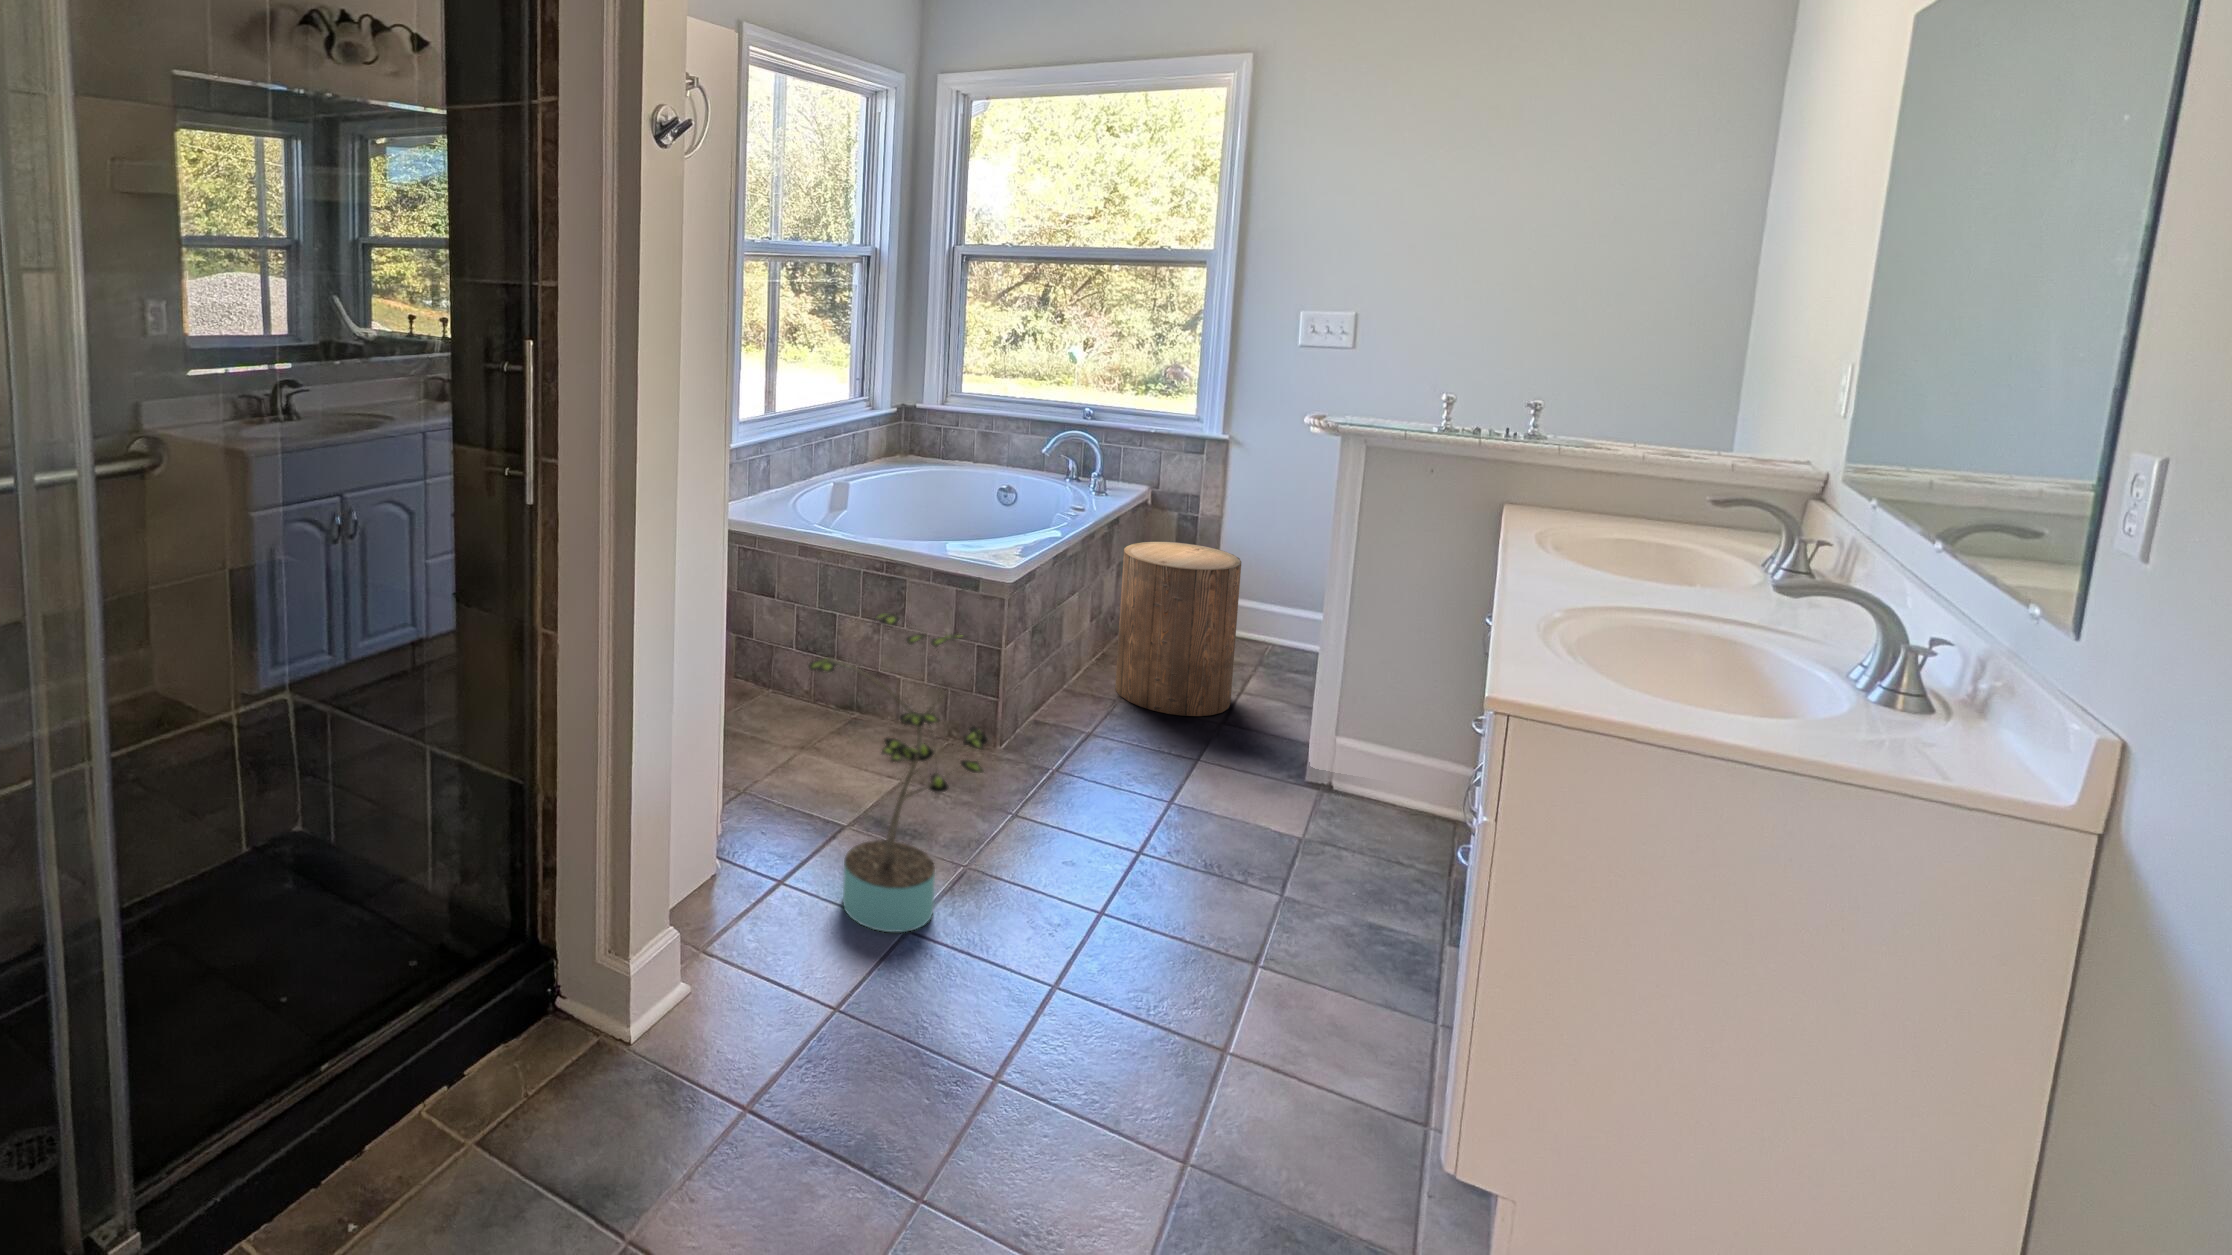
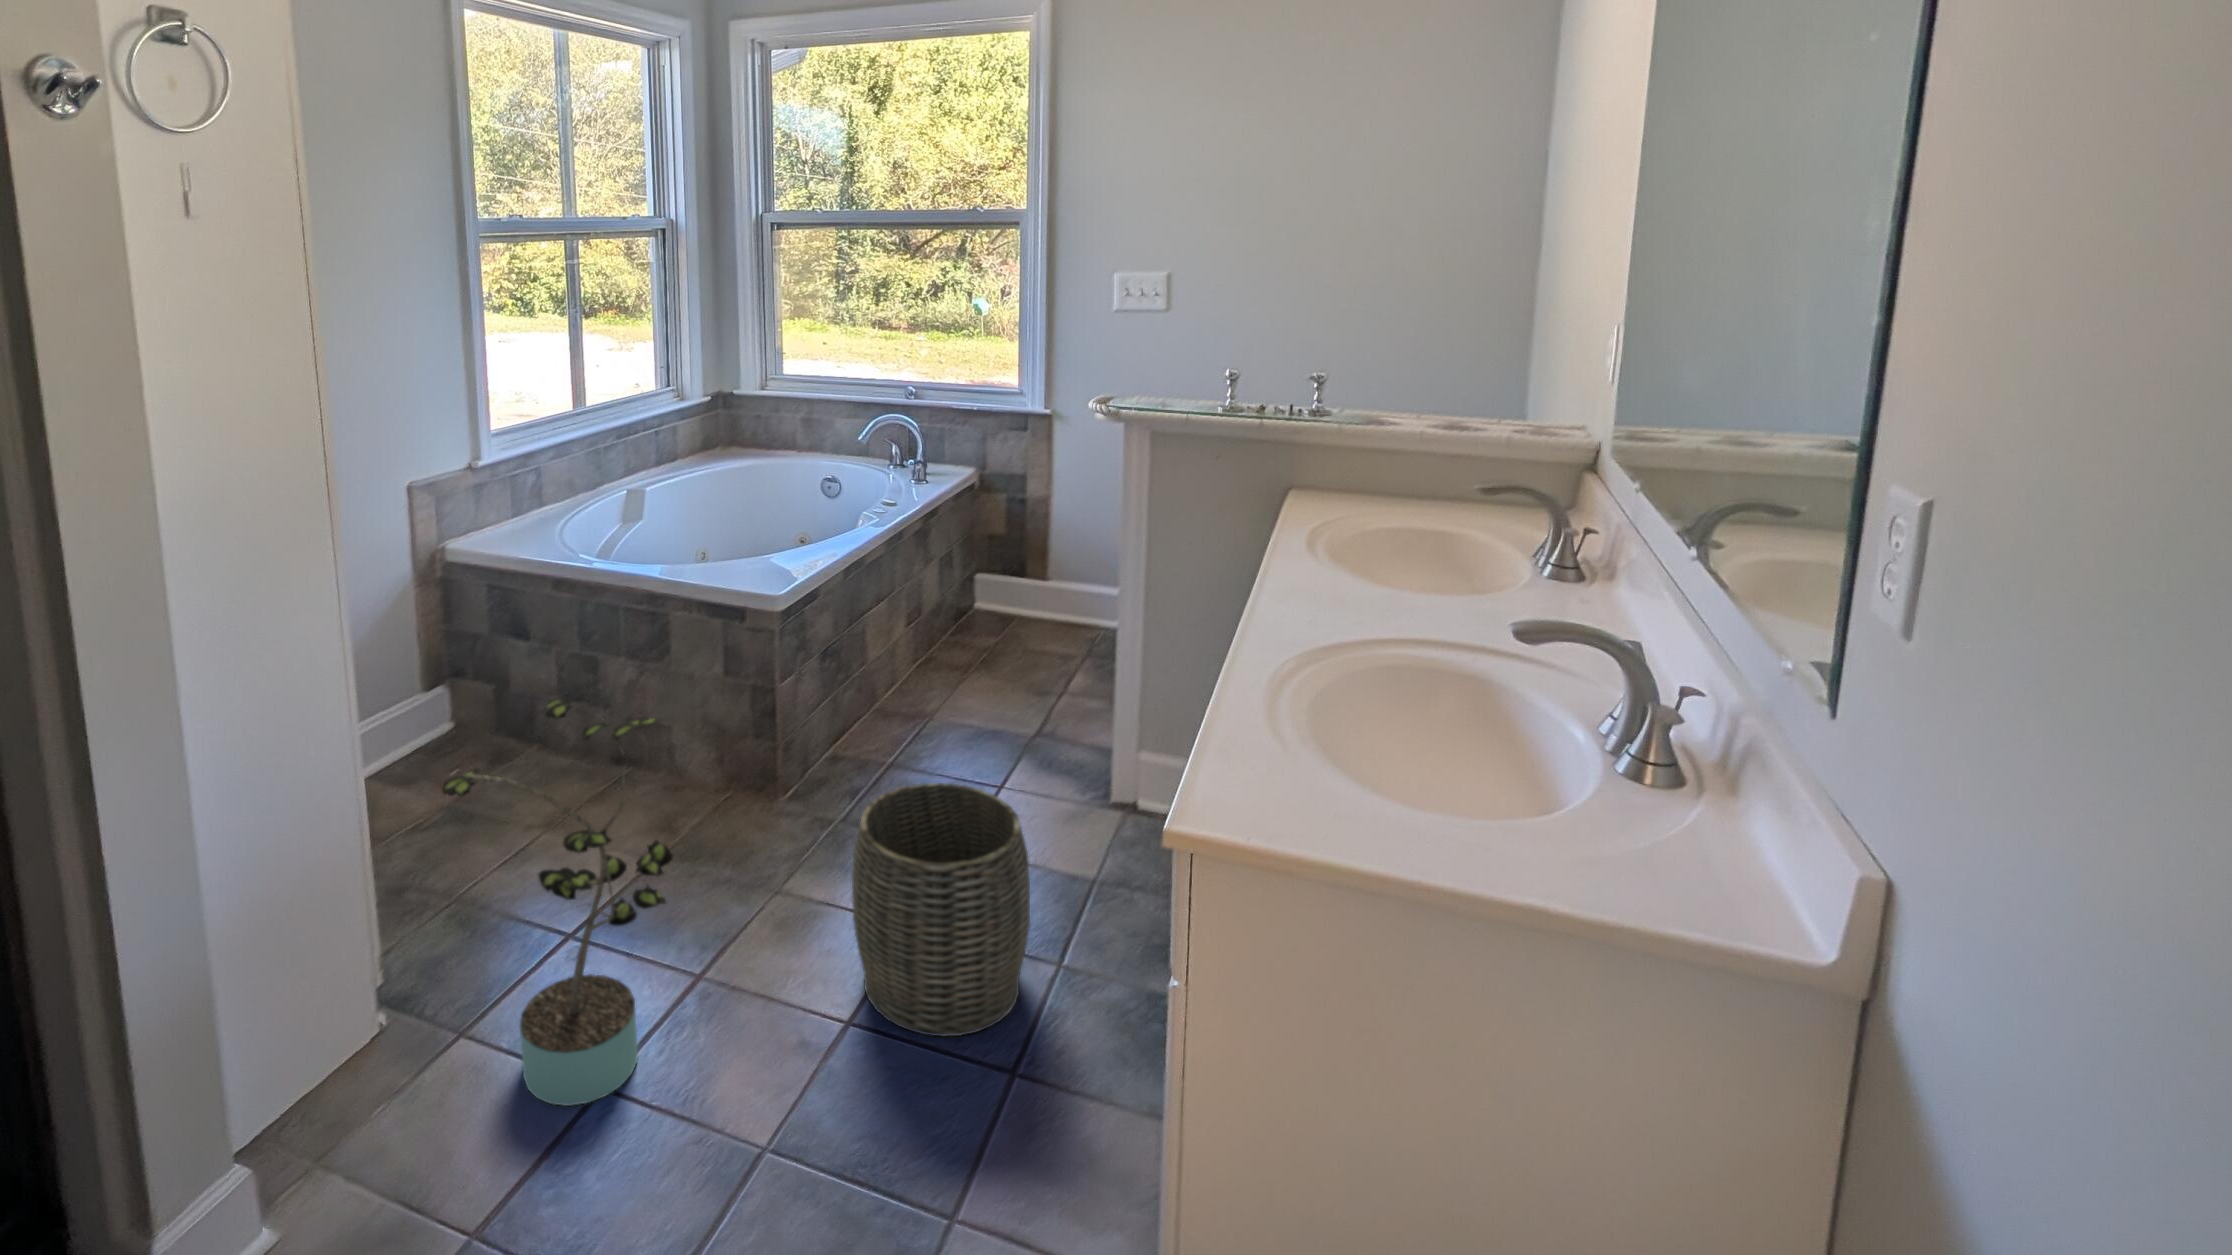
stool: present [1115,542,1241,716] -> none [927,537,1050,734]
woven basket: none [1104,723,1267,928] -> present [852,783,1030,1037]

